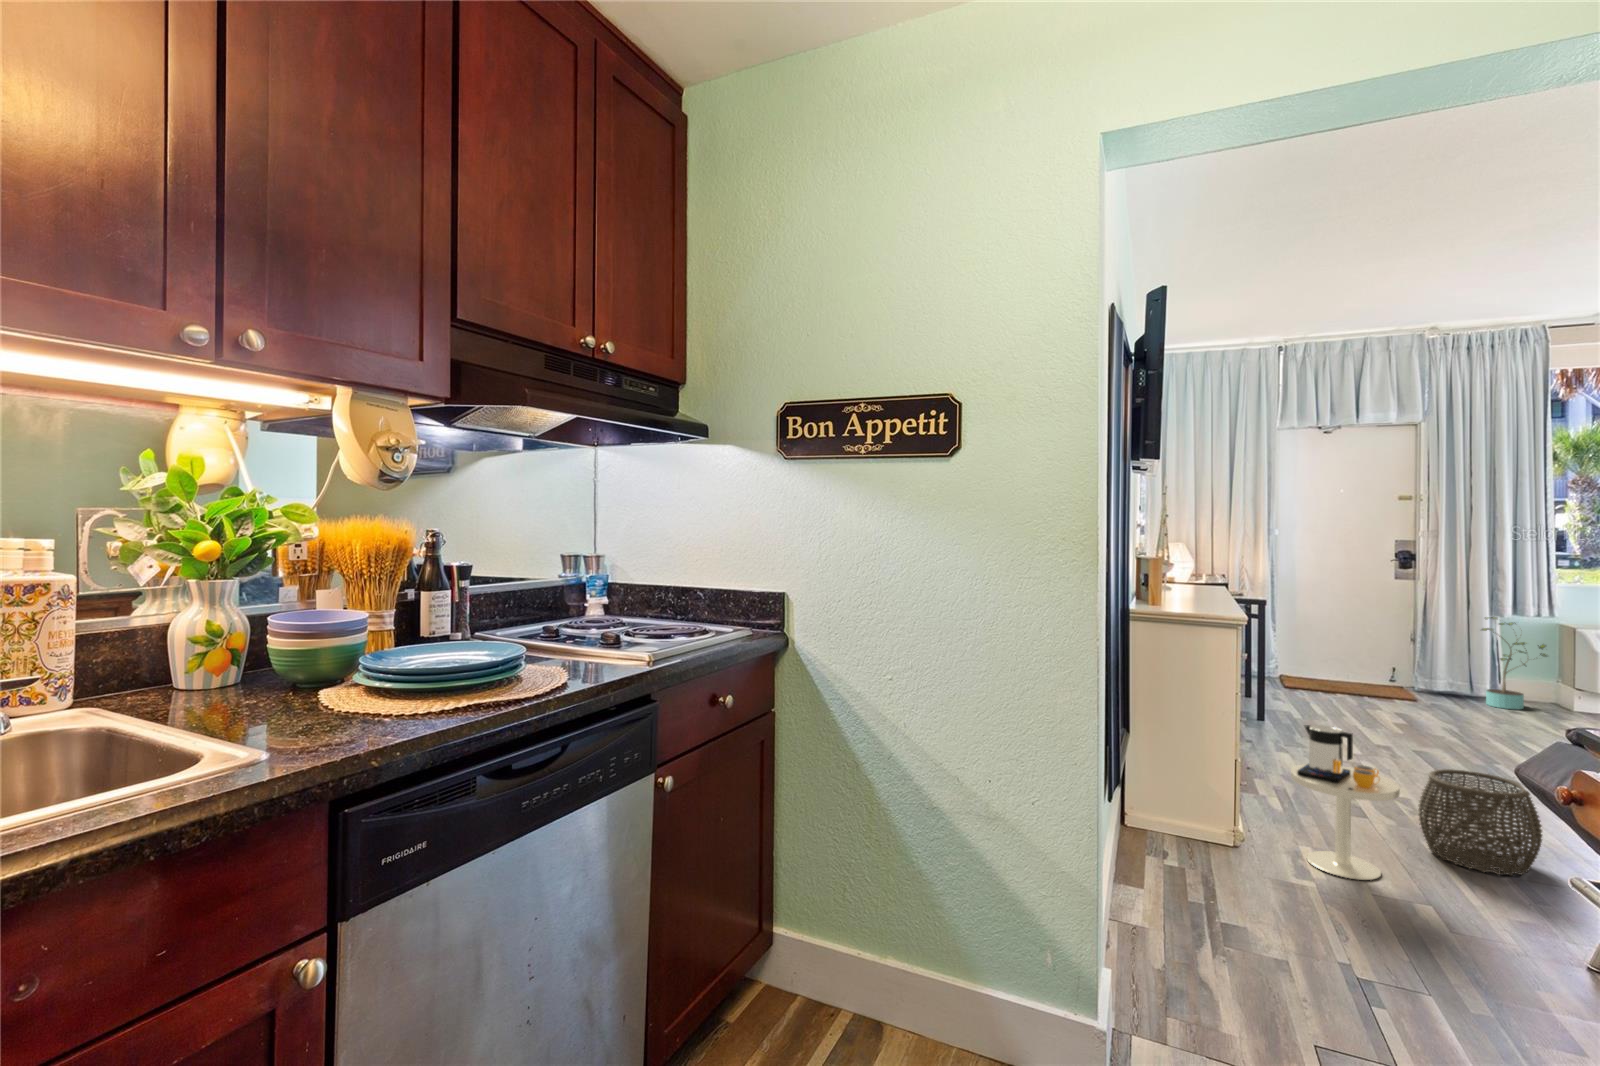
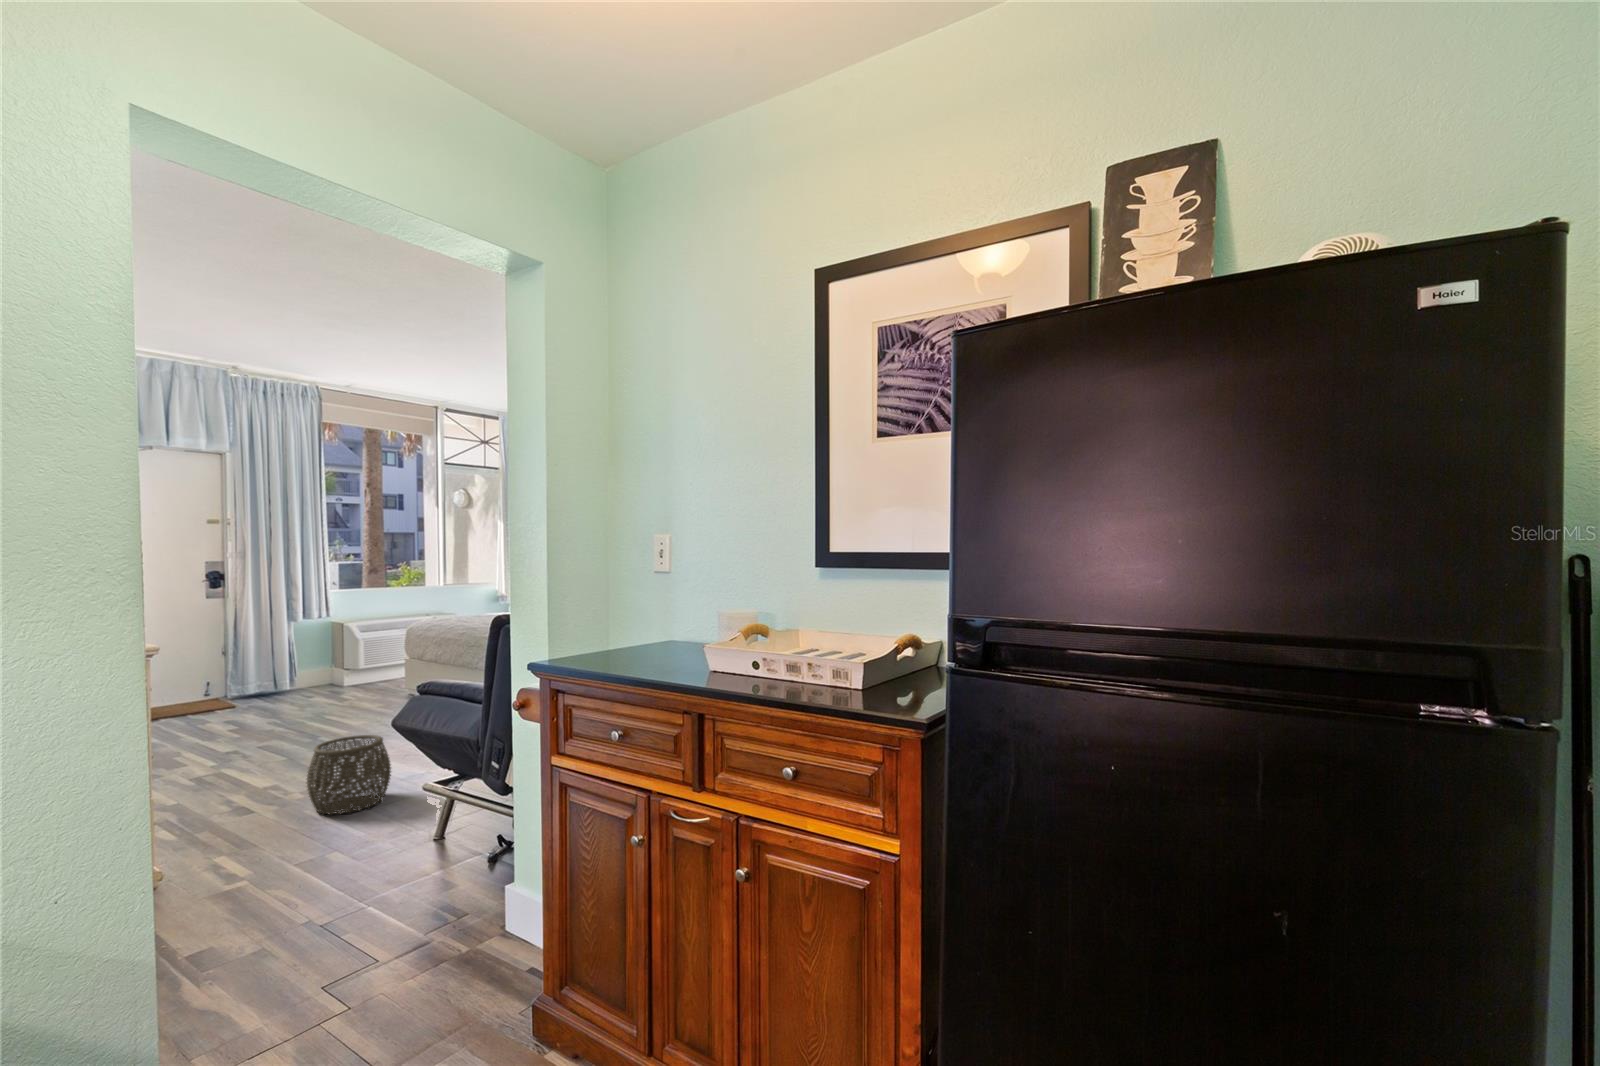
potted plant: present [1482,617,1547,709] -> none [284,622,332,696]
side table: present [1291,725,1400,880] -> none [208,731,308,868]

